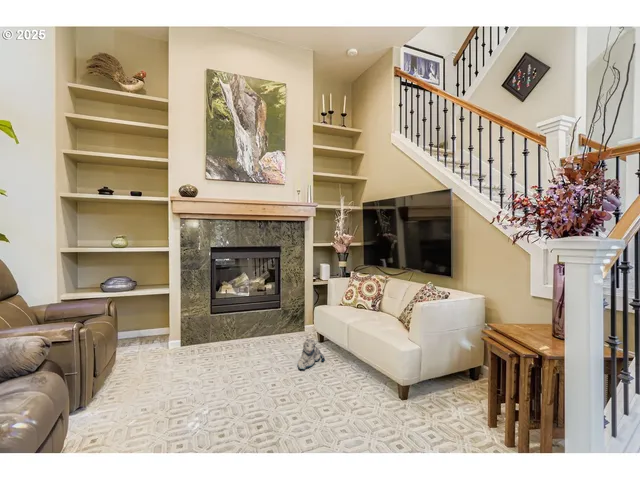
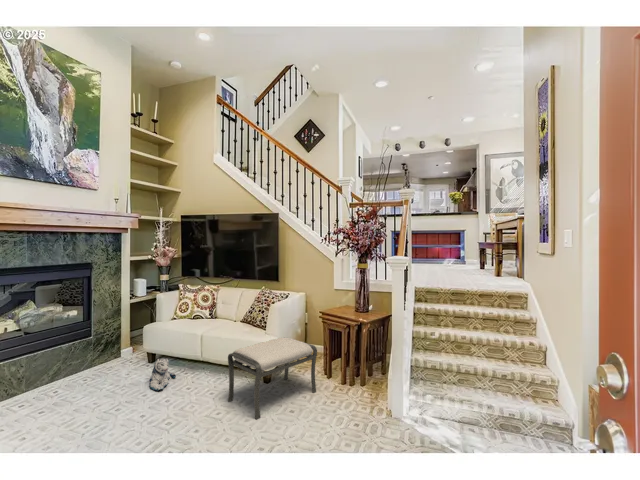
ottoman: none [344,348,458,442] -> present [228,337,317,419]

